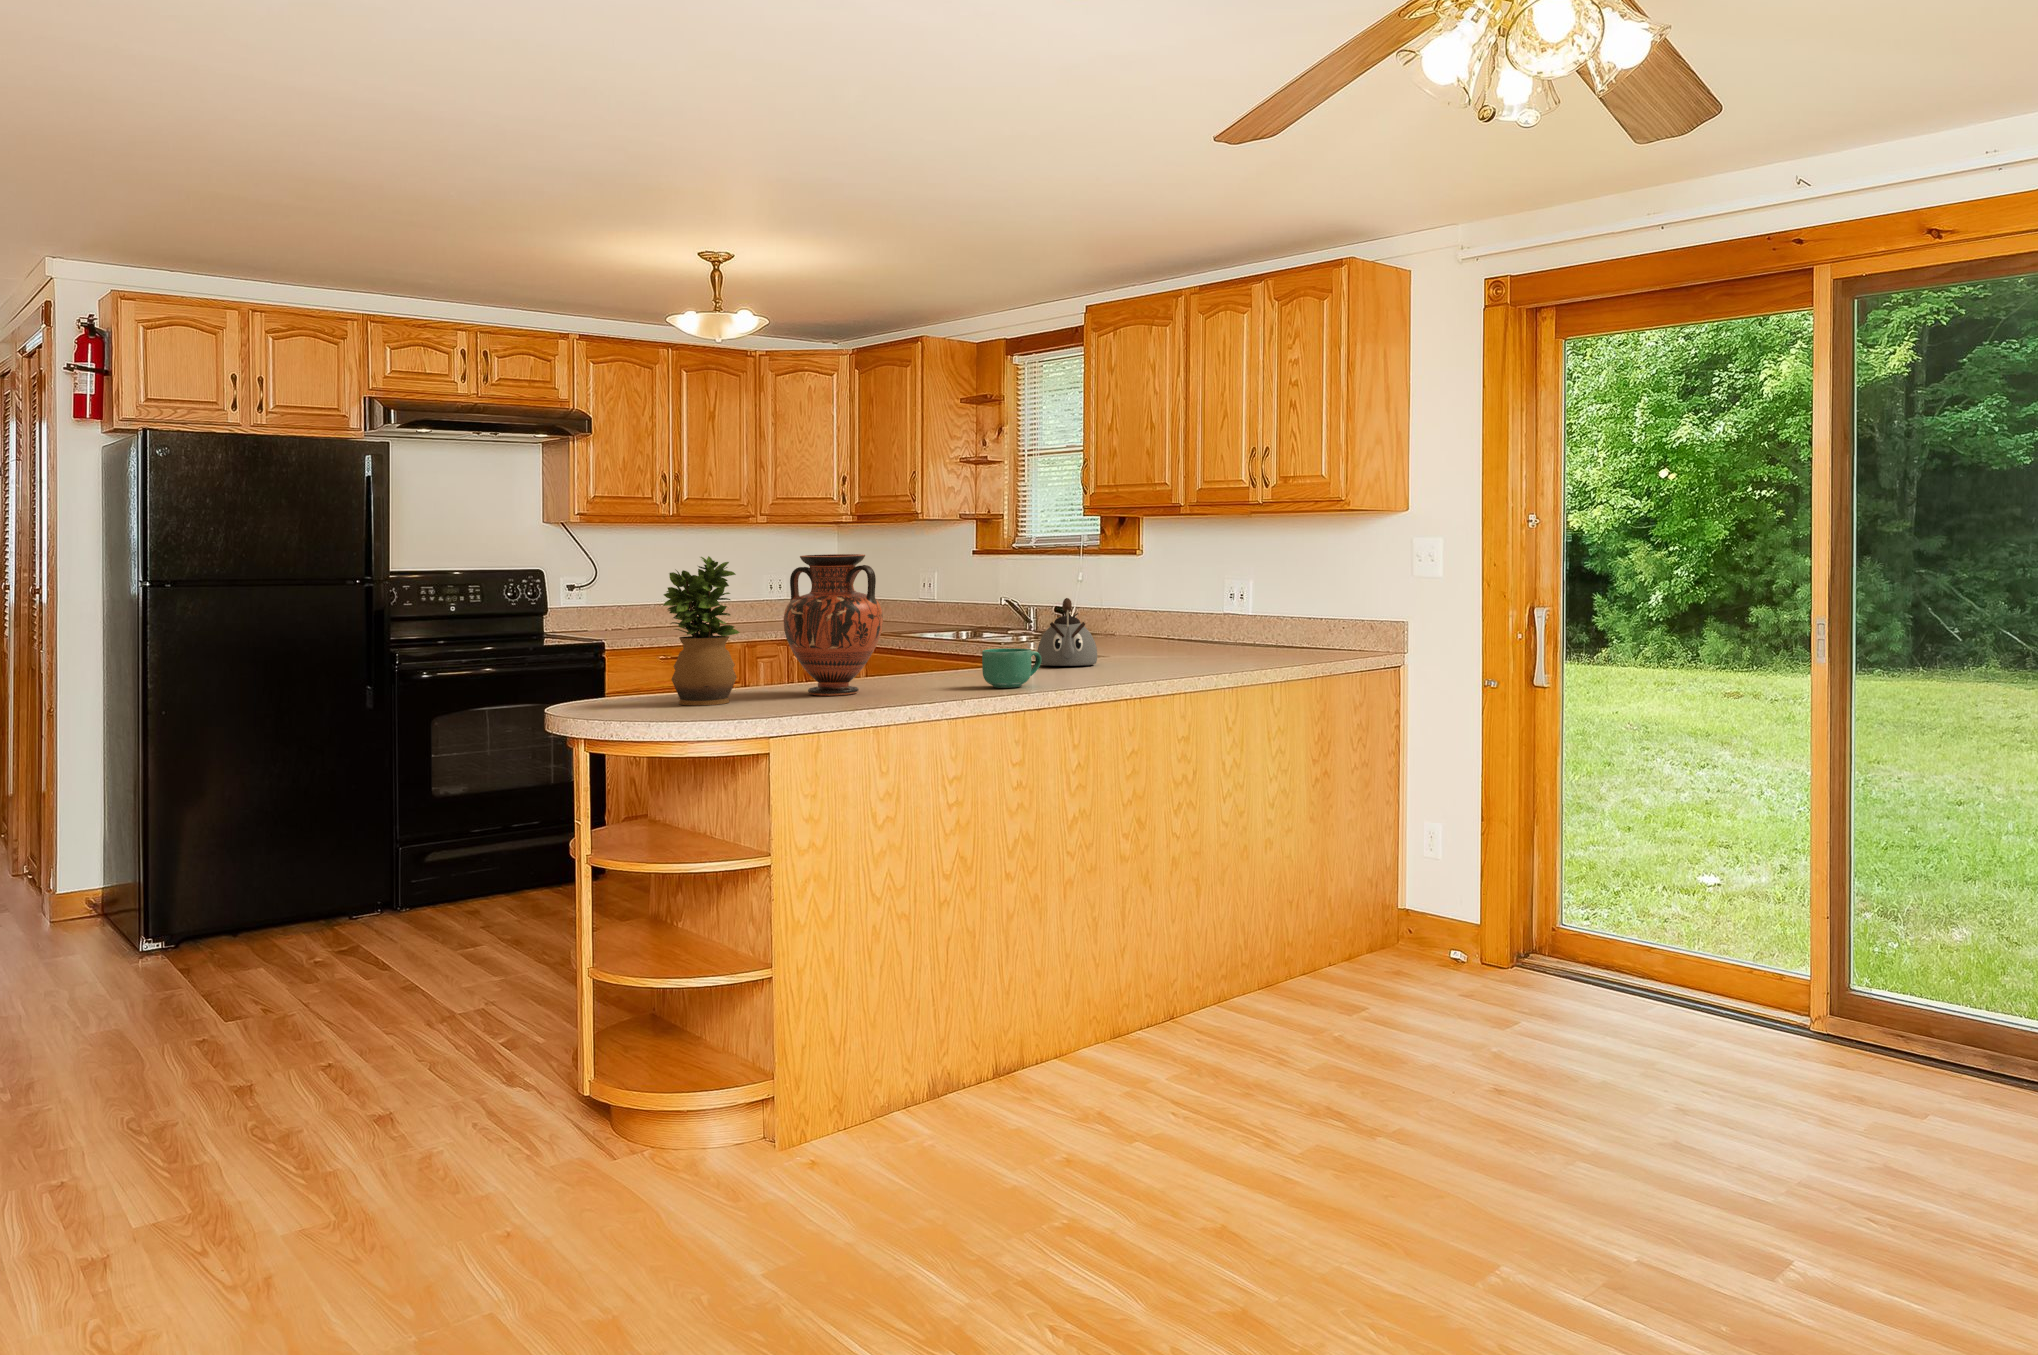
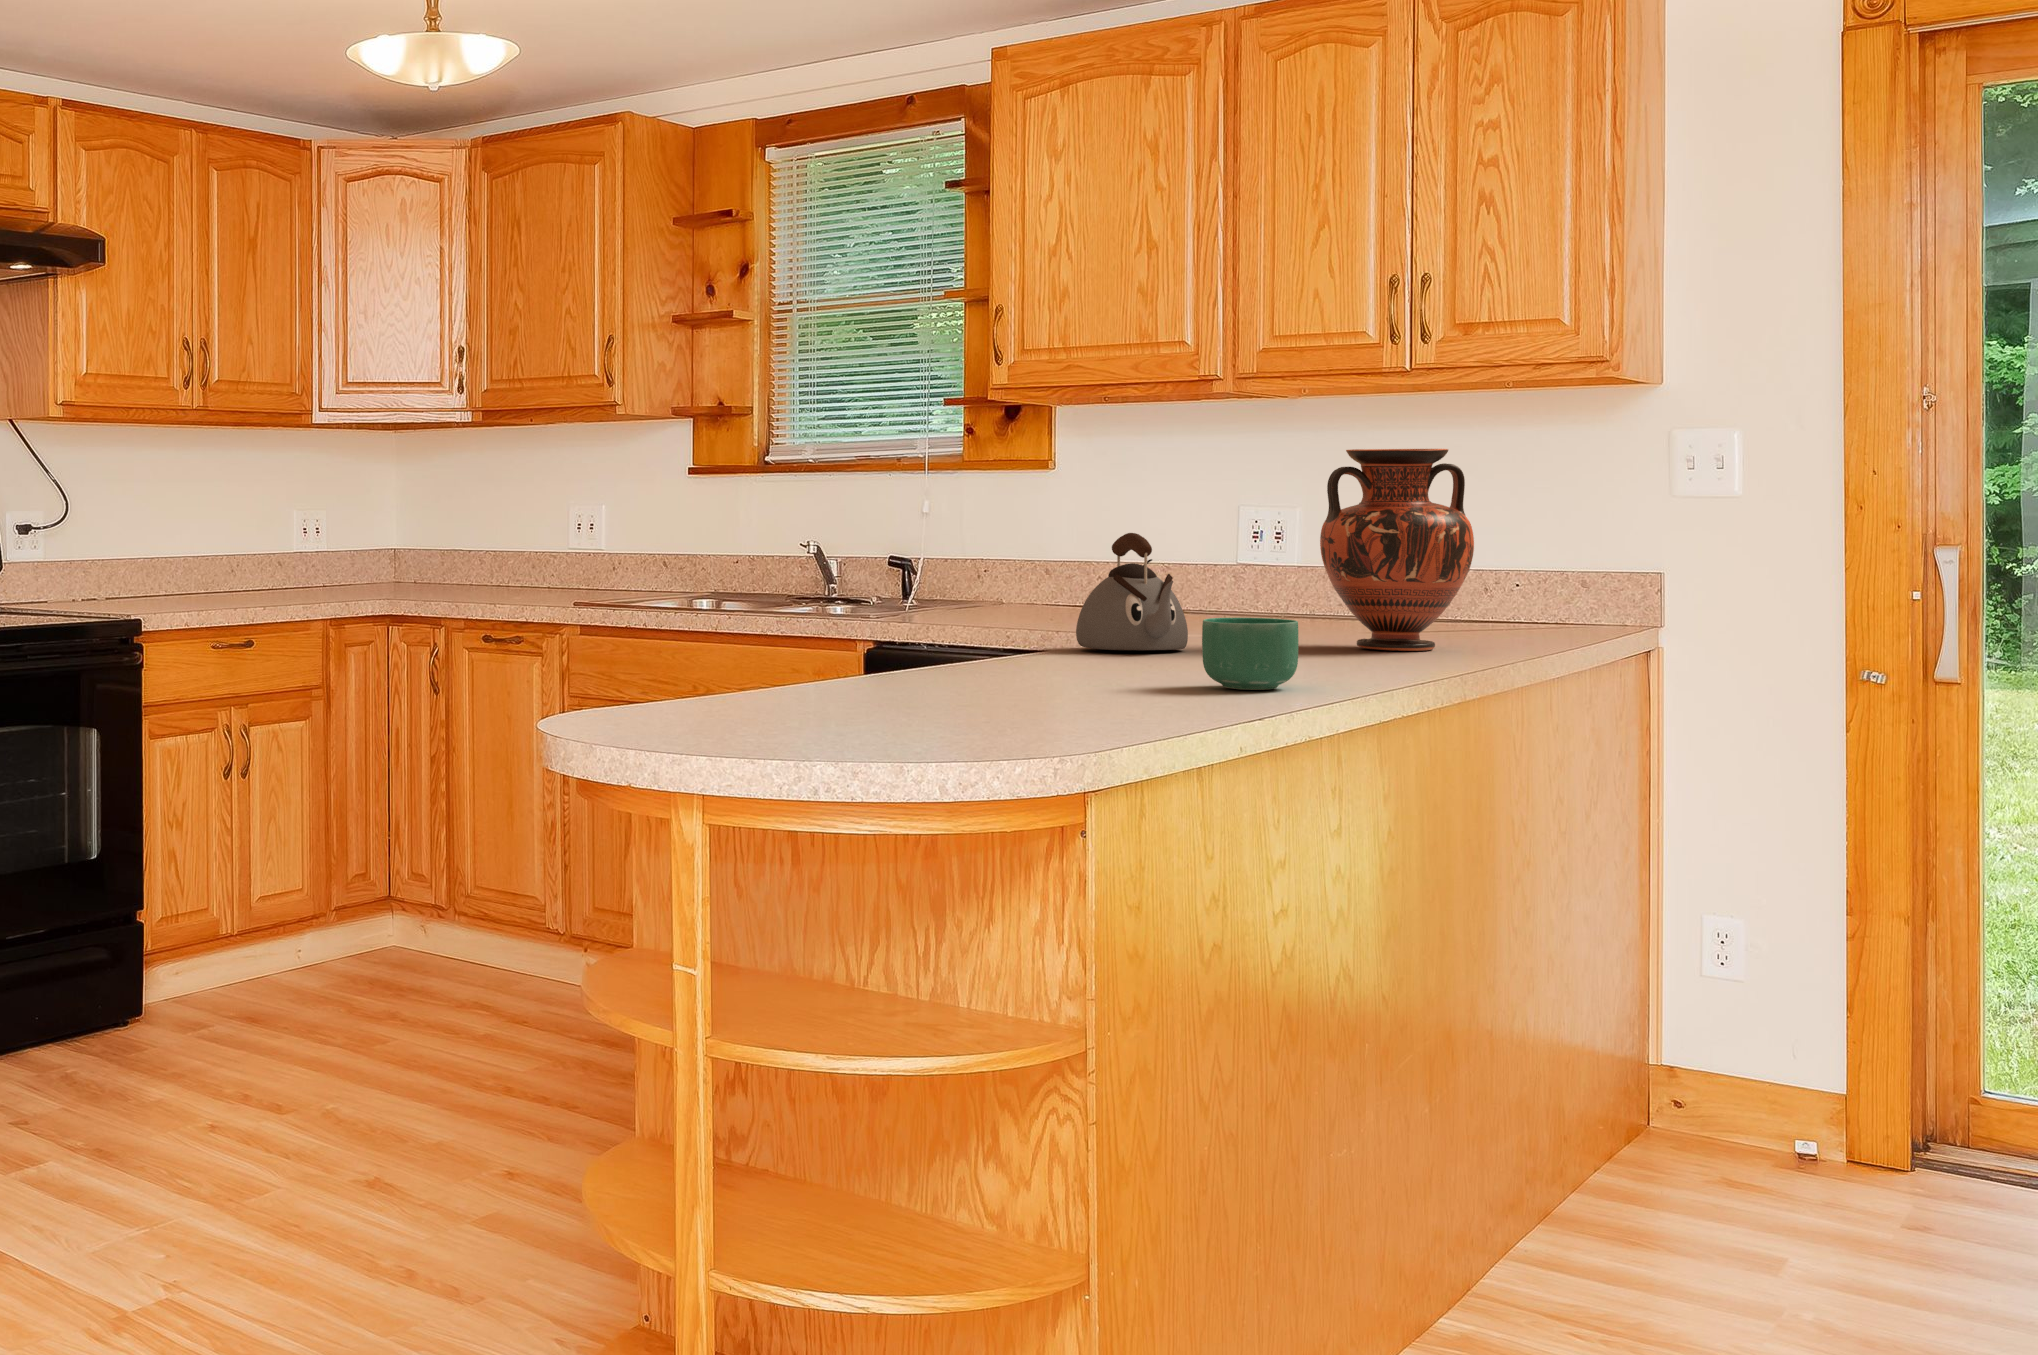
vase: present [784,554,883,696] -> present [1320,449,1474,651]
potted plant: present [663,556,740,705] -> none [727,439,872,728]

